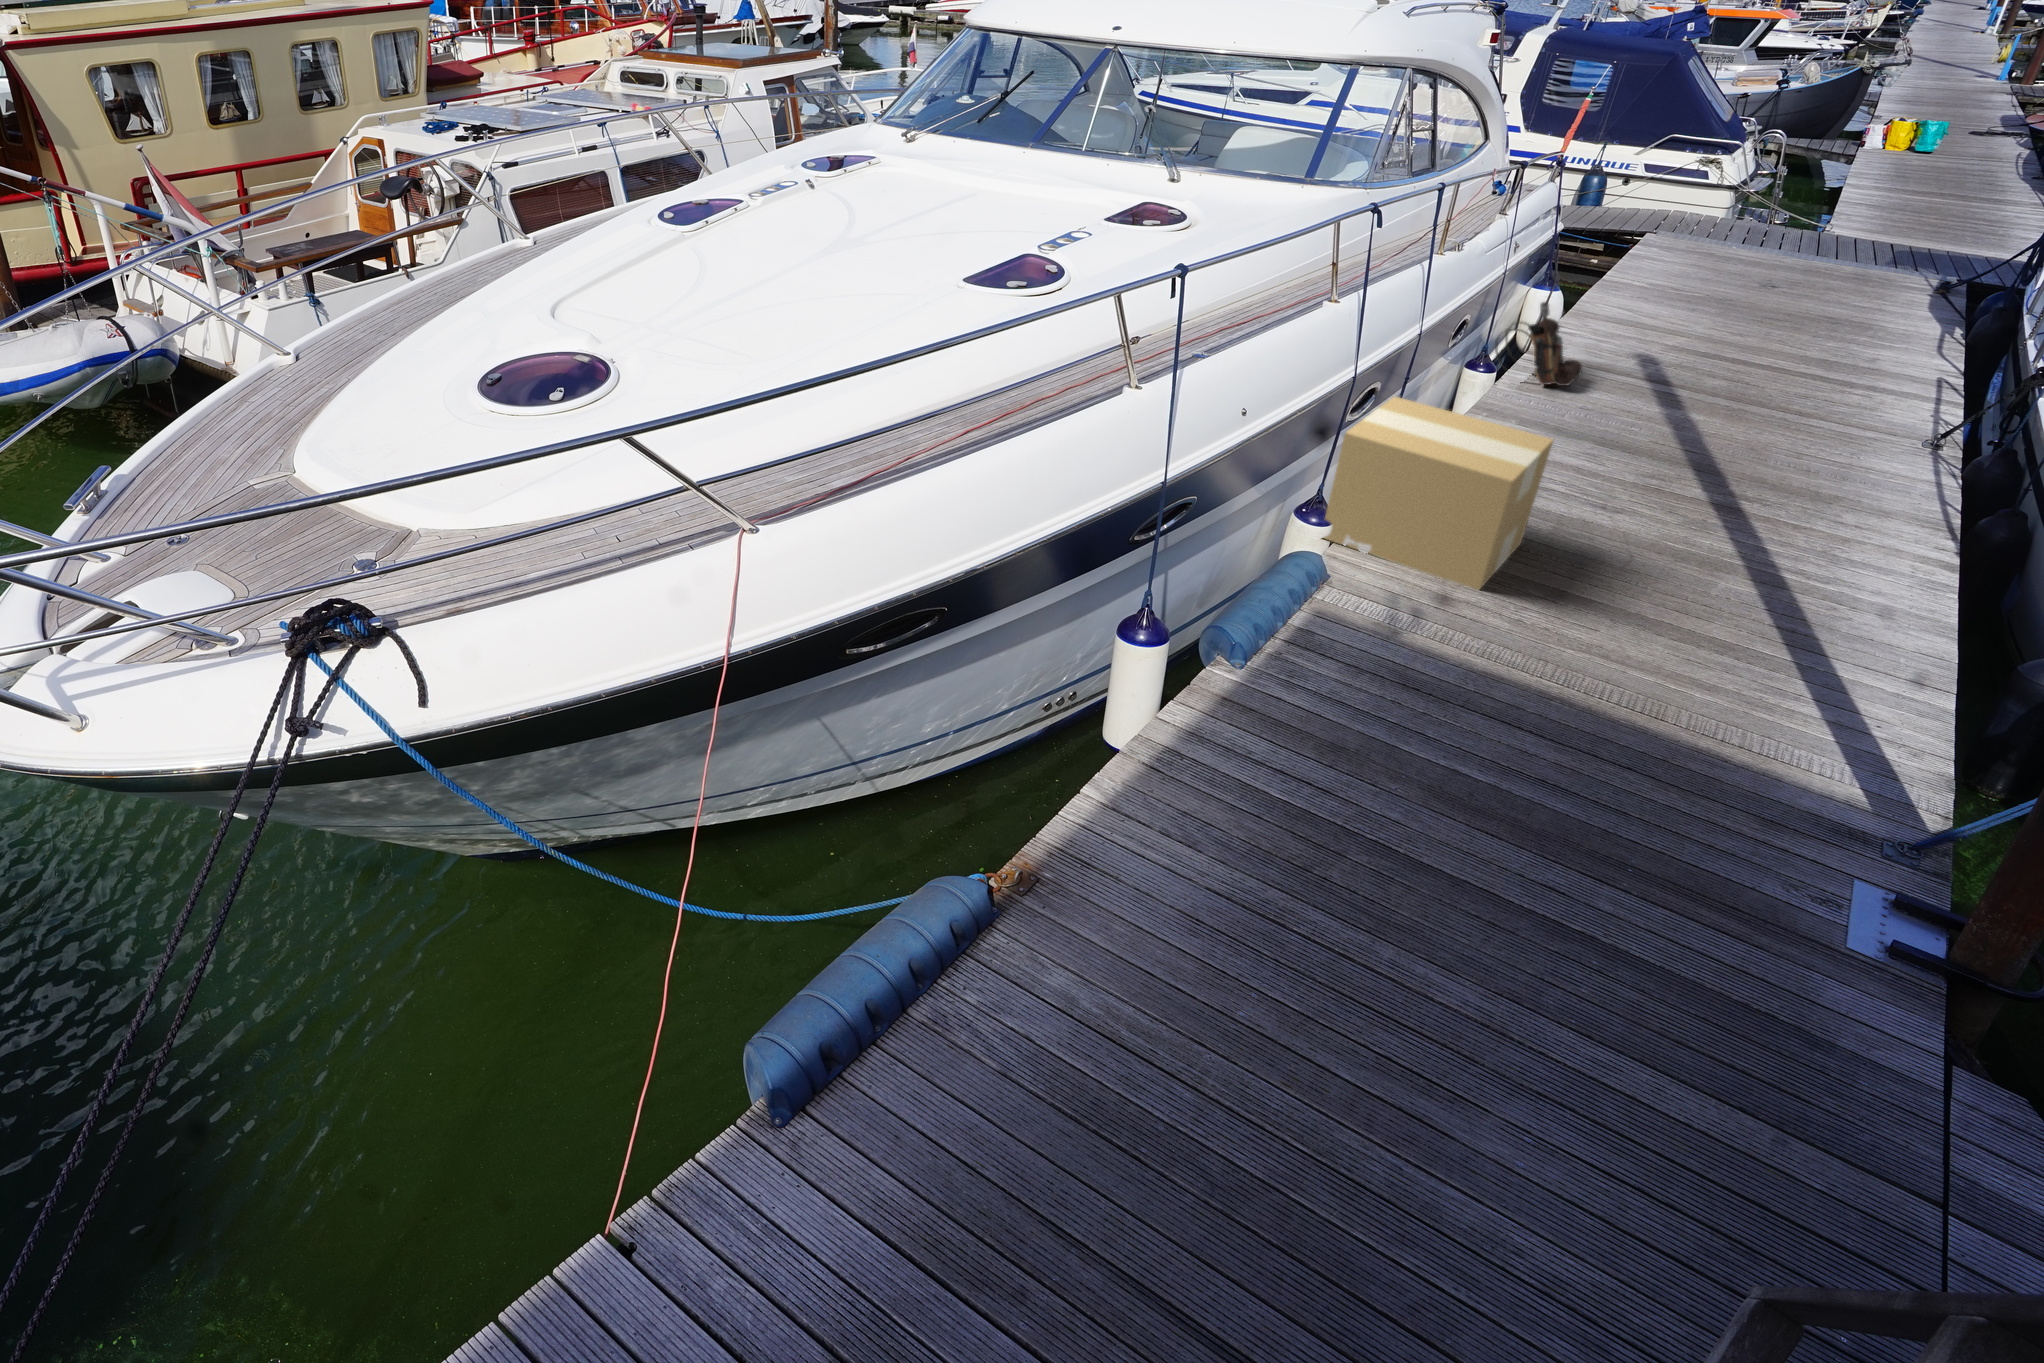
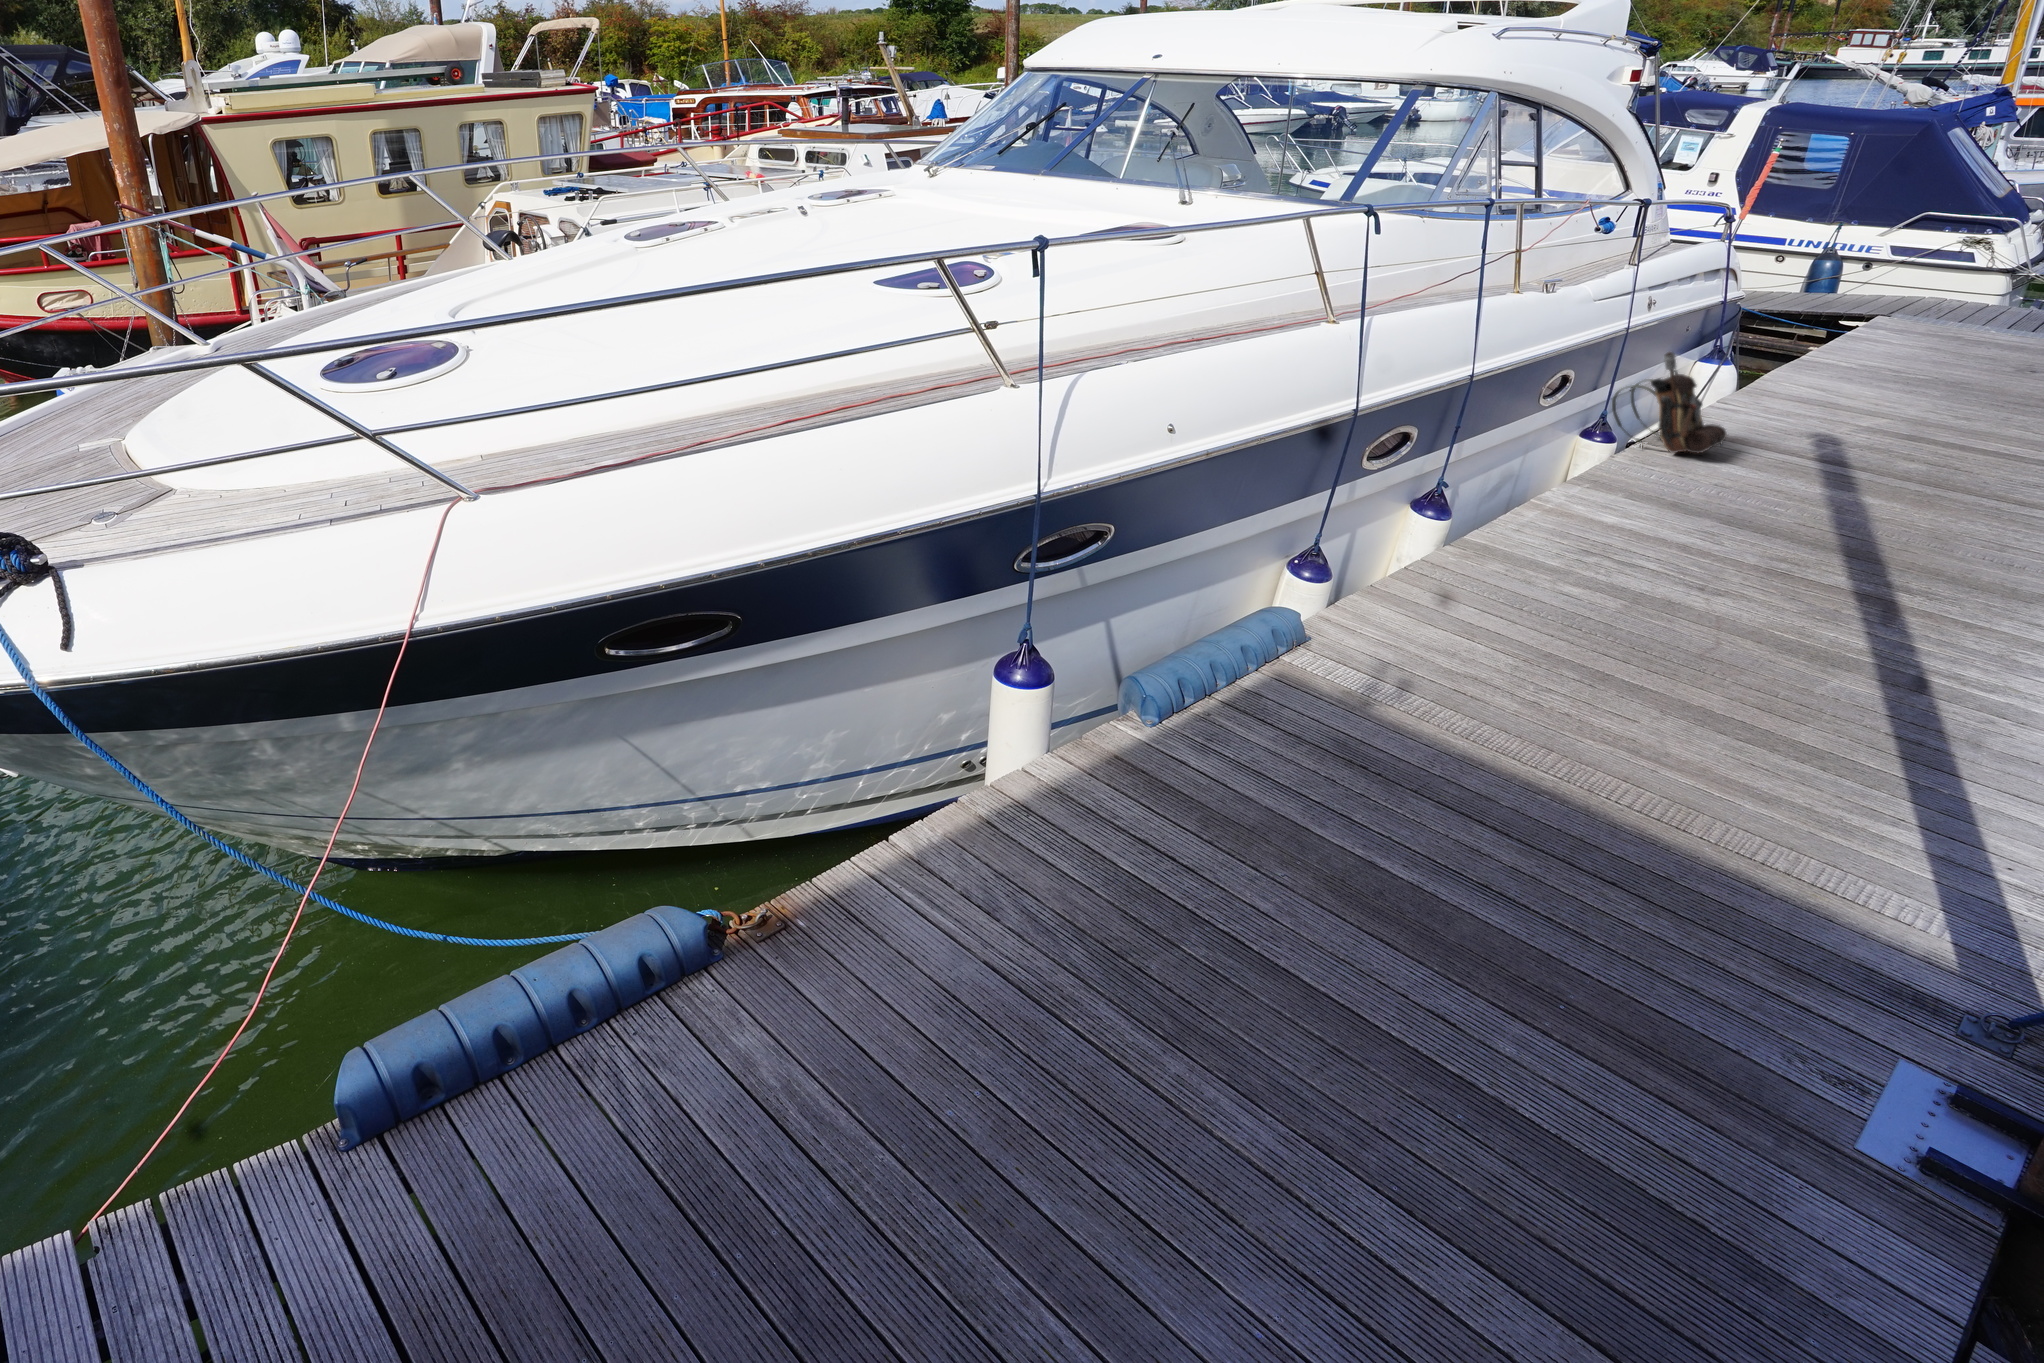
cardboard box: present [1324,397,1553,590] -> none [1304,432,1600,661]

